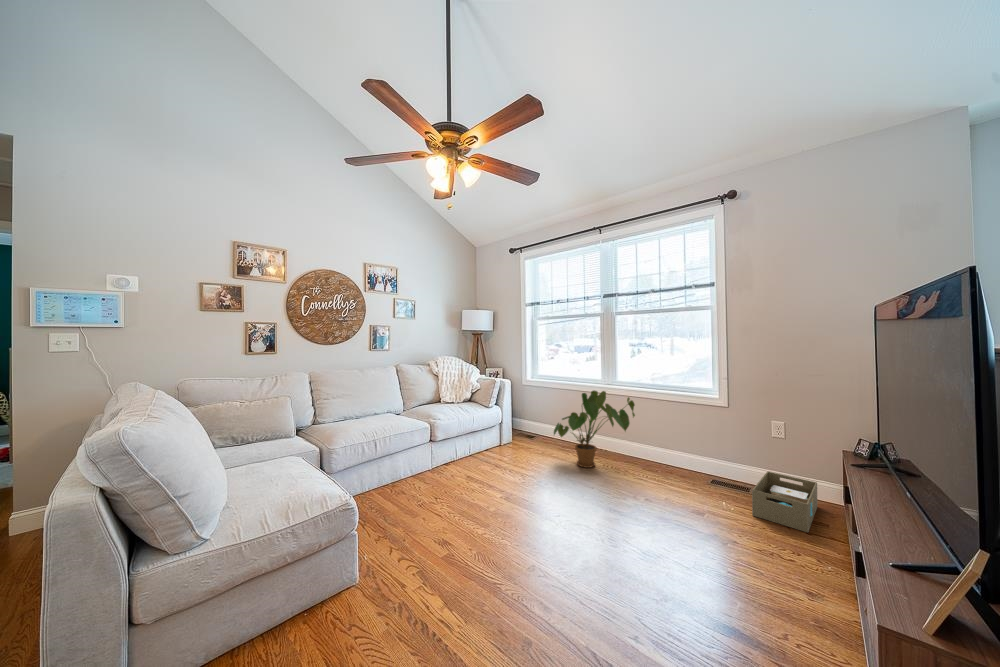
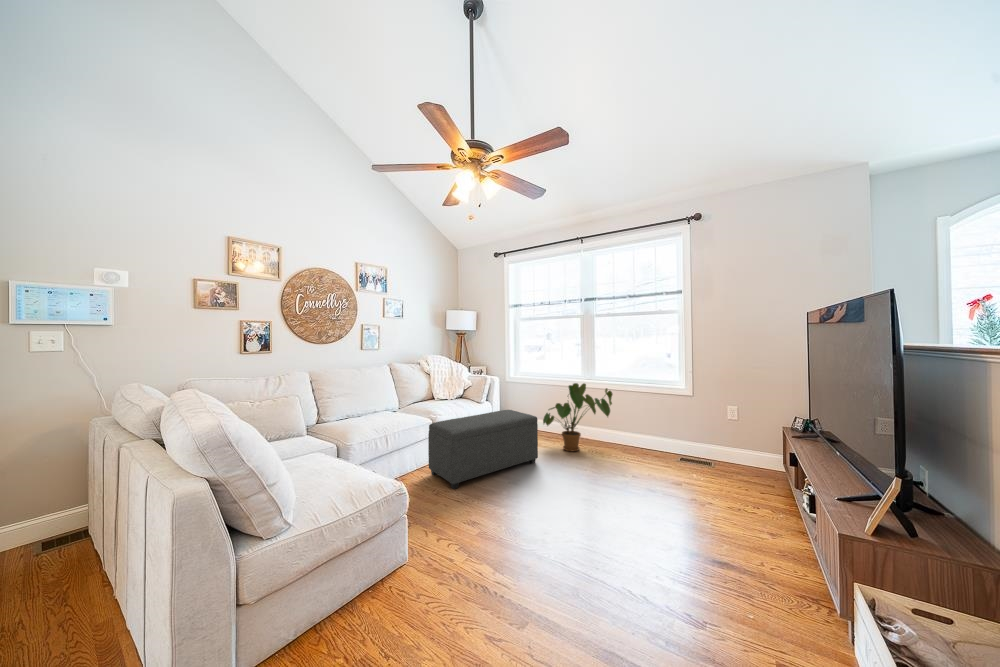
ottoman: none [421,418,542,503] -> present [428,410,538,489]
storage box: present [752,471,818,532] -> none [715,445,760,490]

